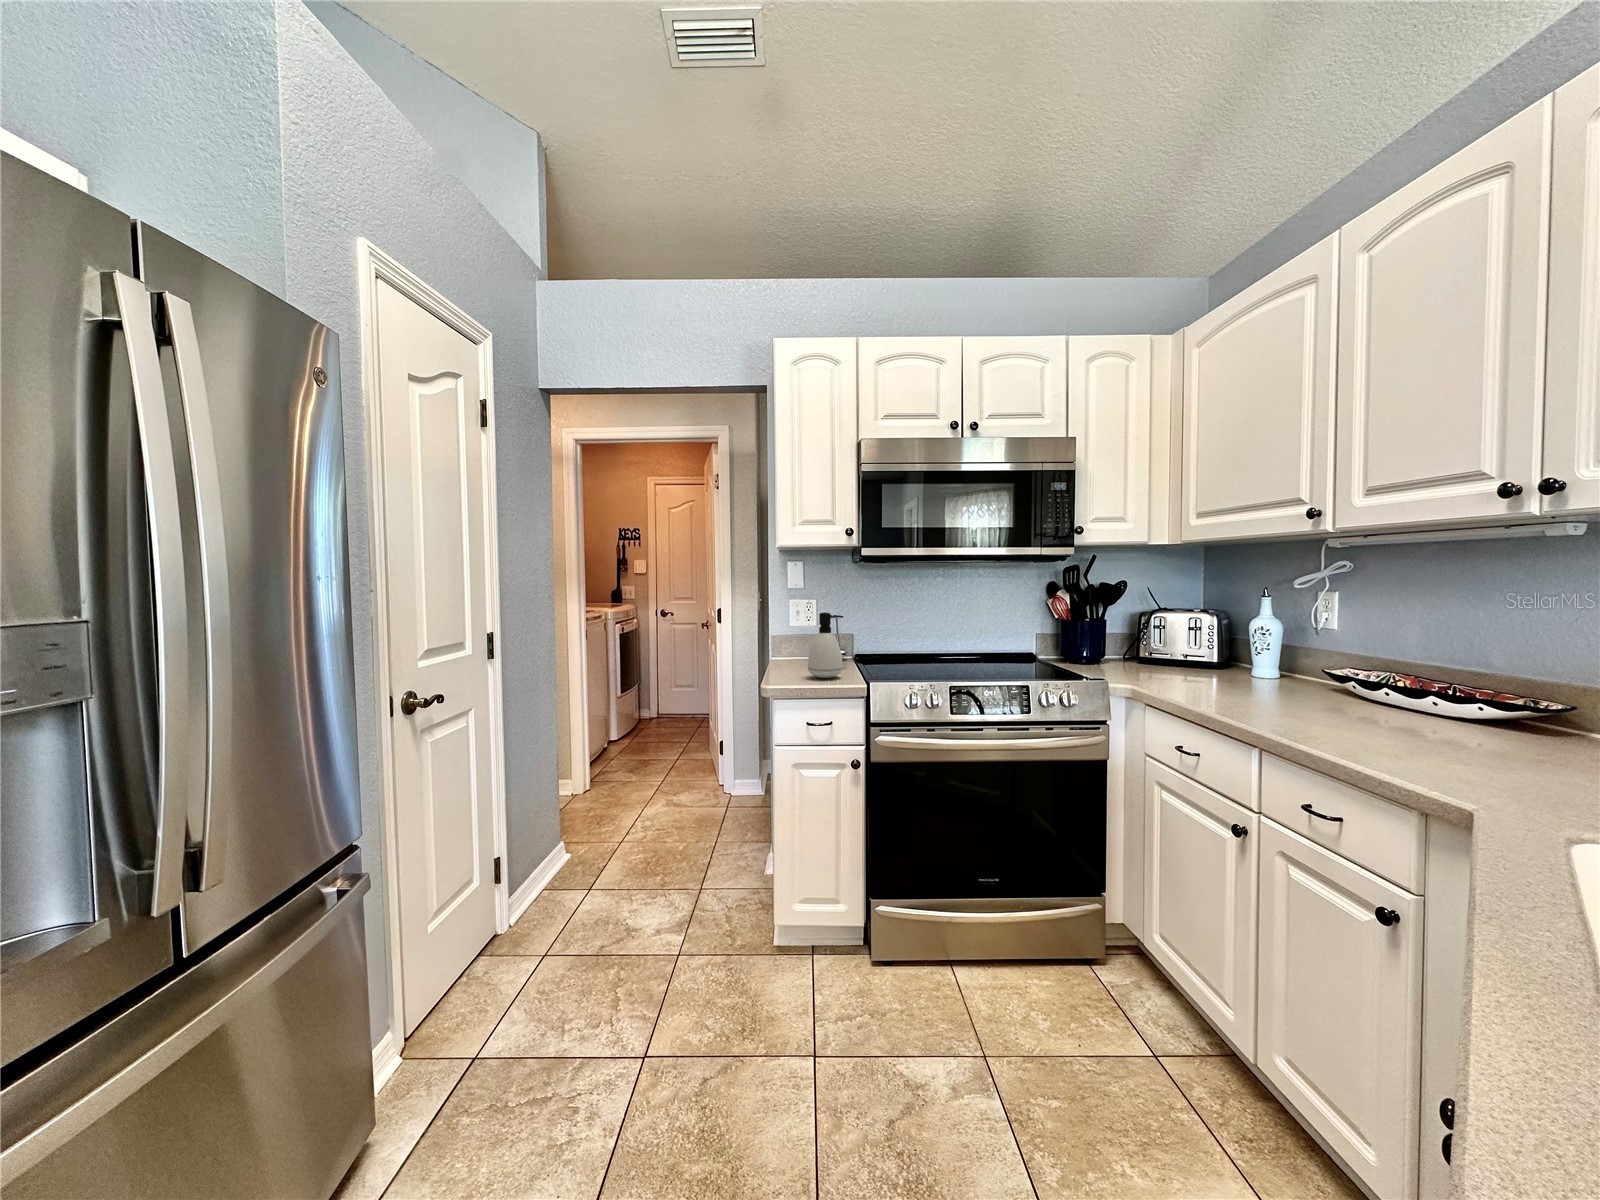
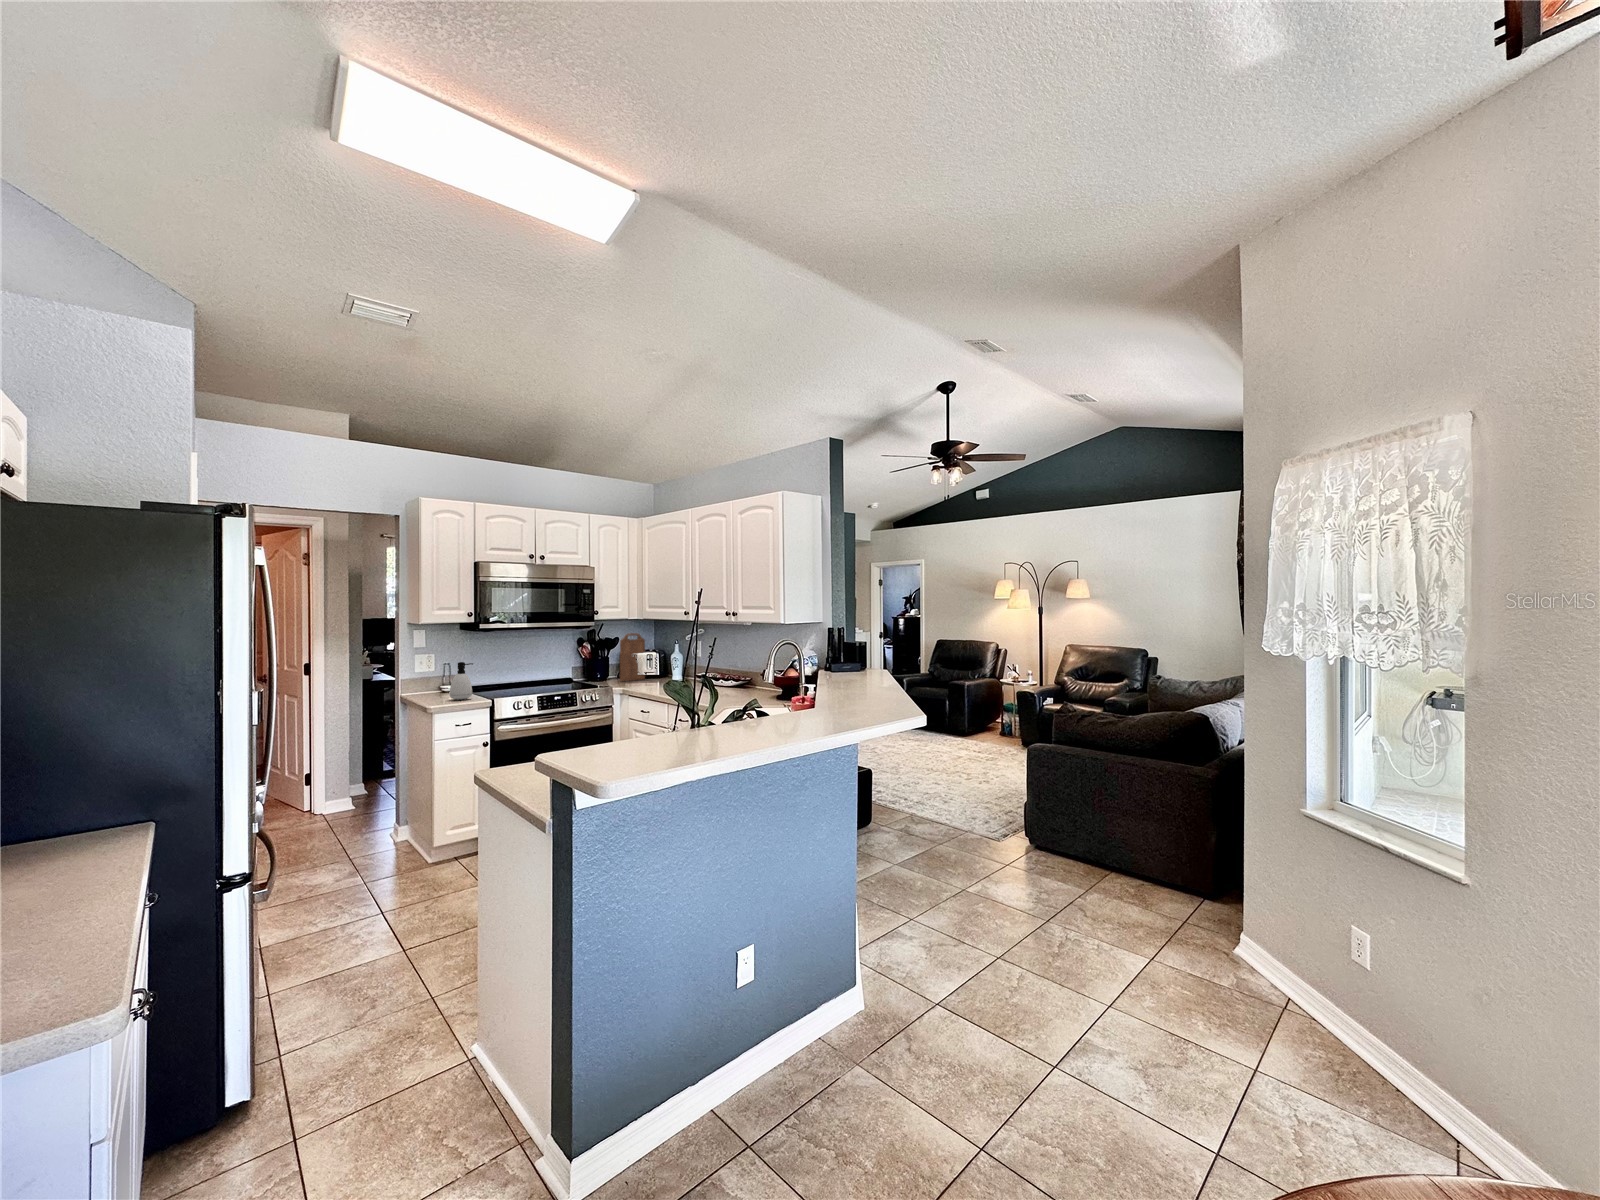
cutting board: none [1127,571,1186,667] -> present [620,633,645,681]

